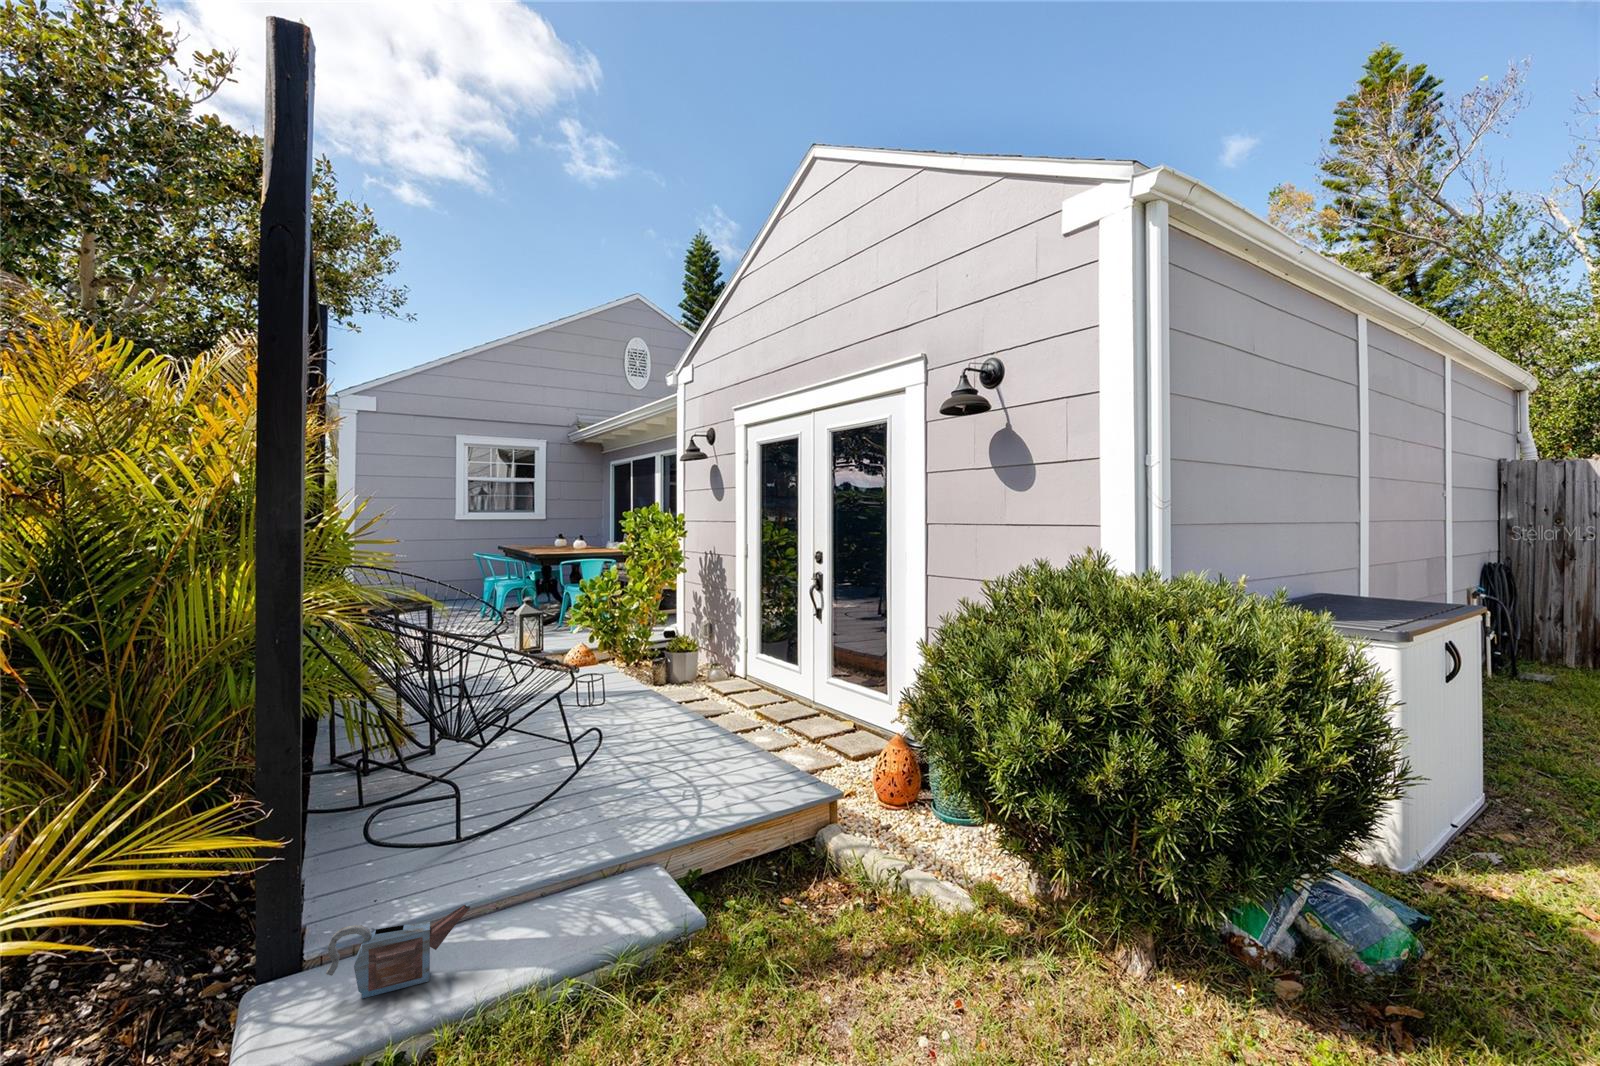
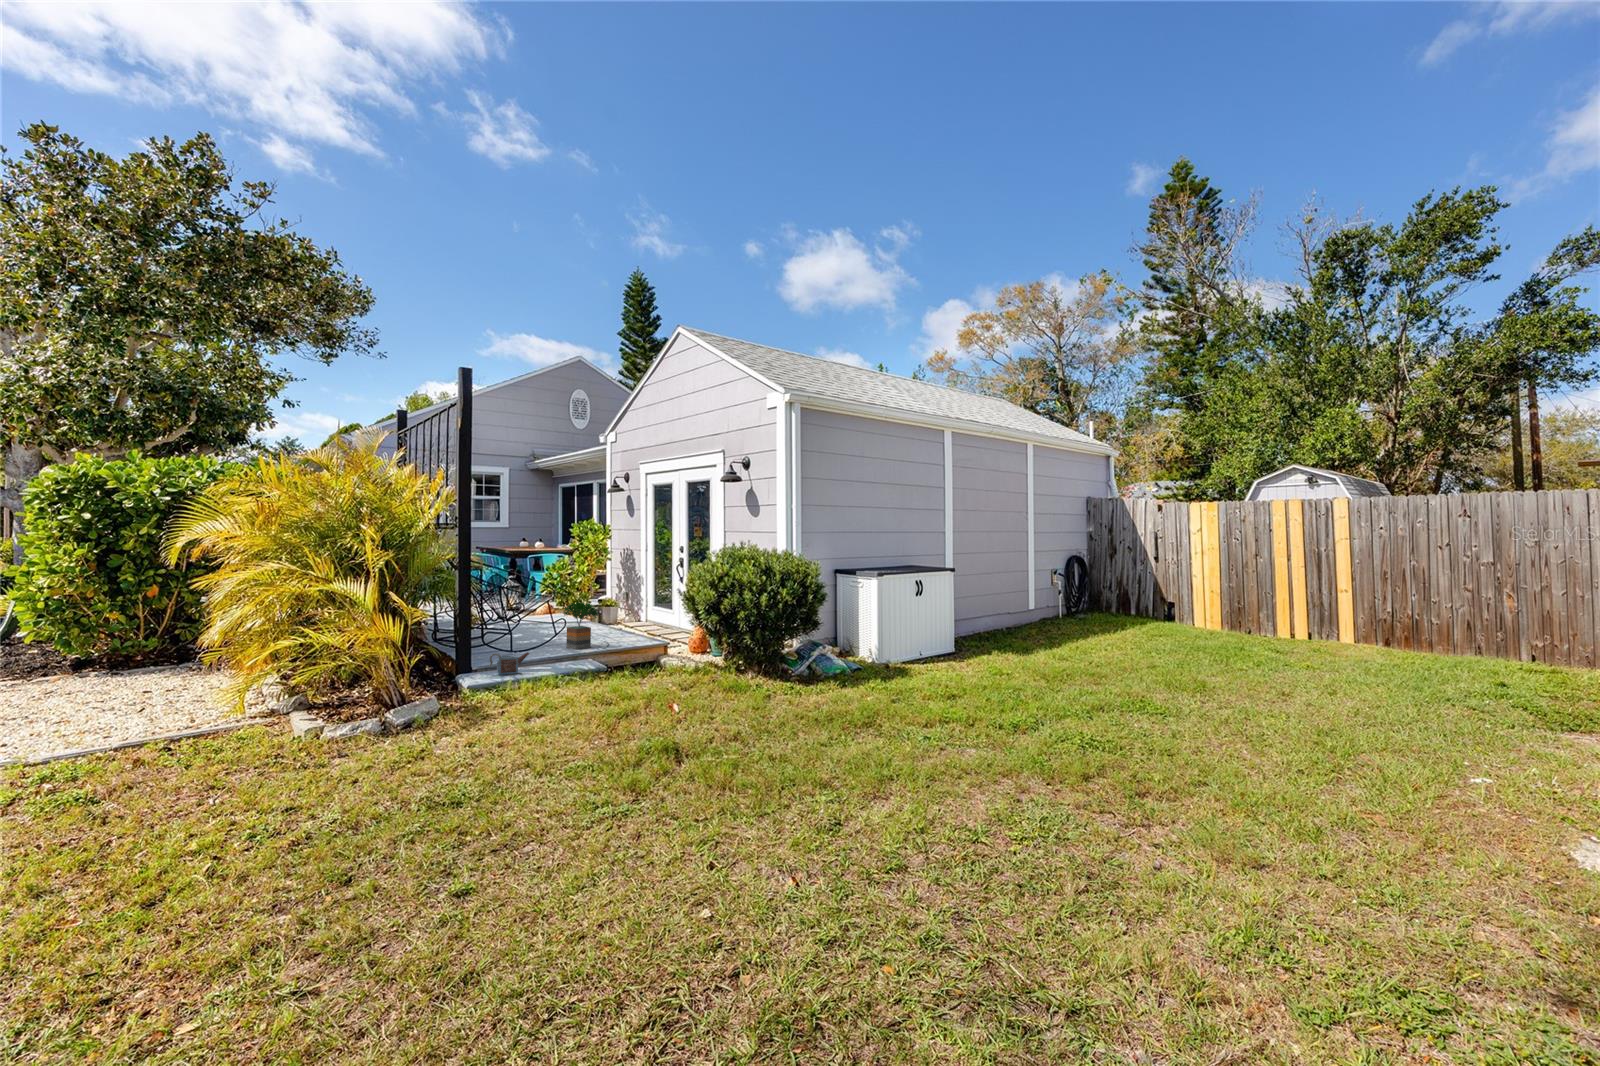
potted tree: none [590,688,676,811] -> present [564,603,598,649]

